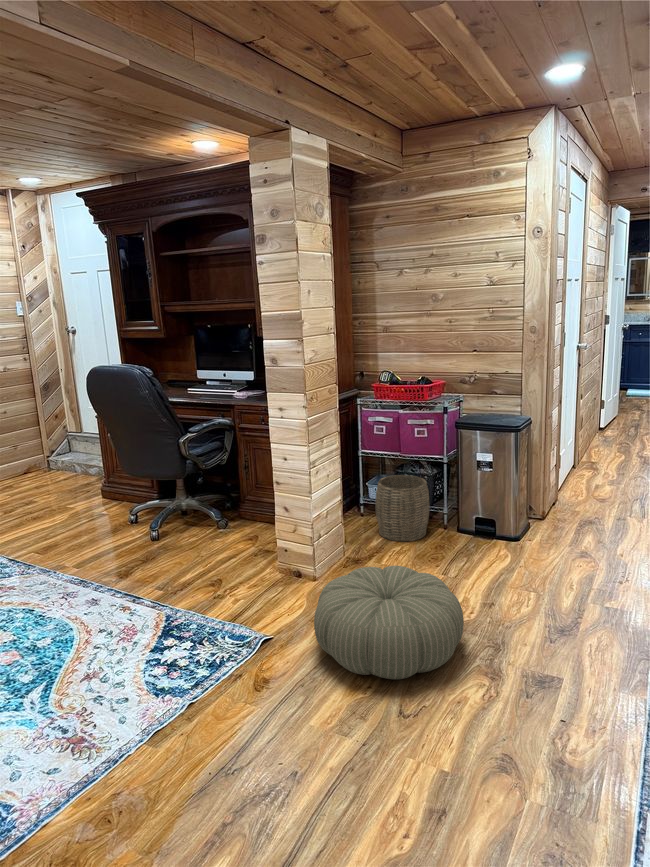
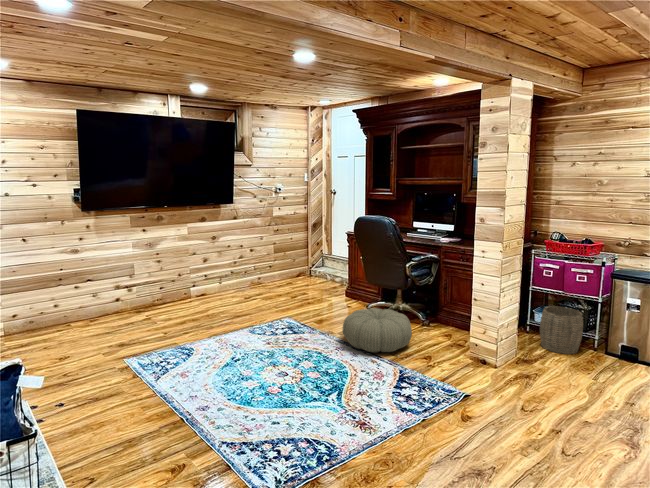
pouf: present [314,566,464,679] -> present [343,308,412,352]

